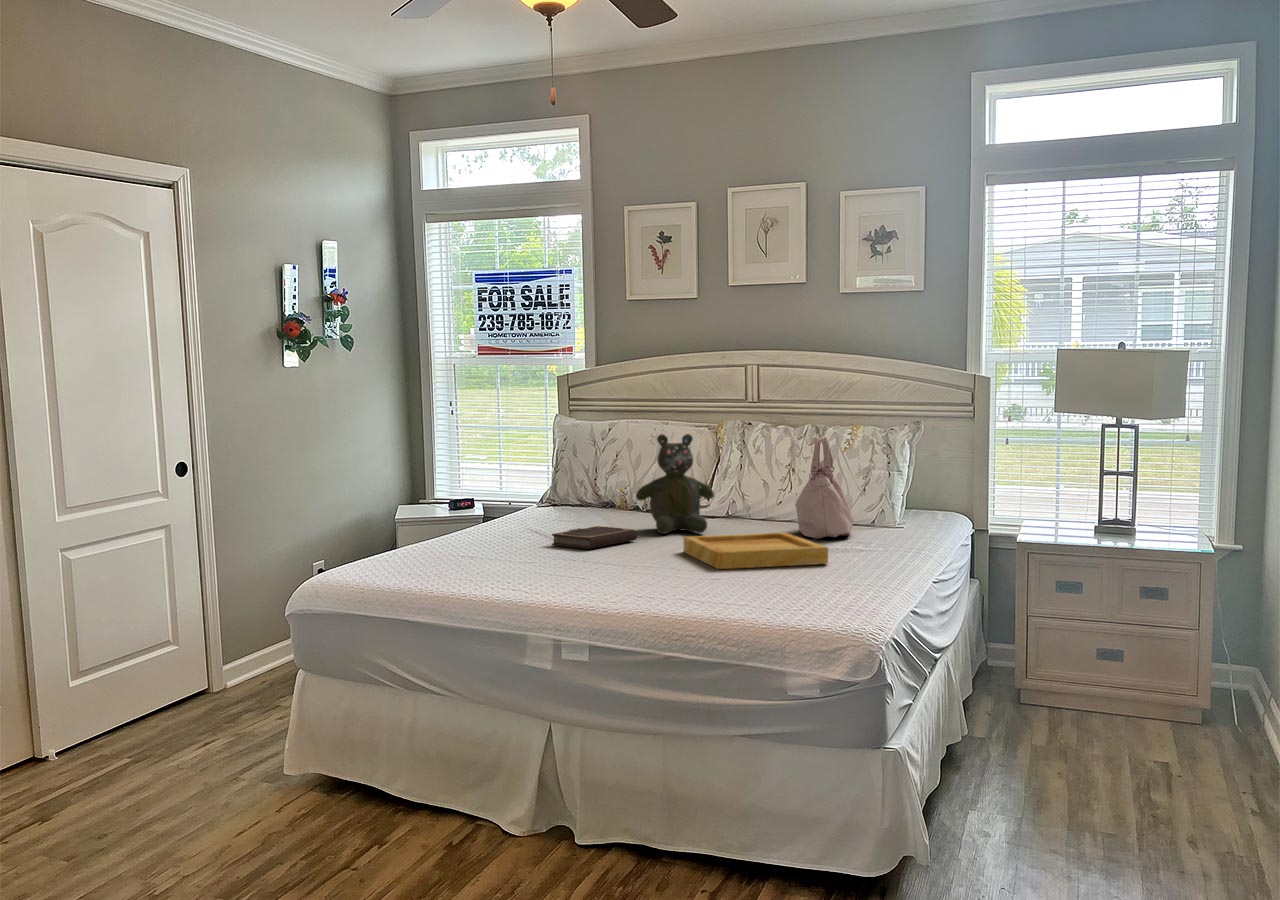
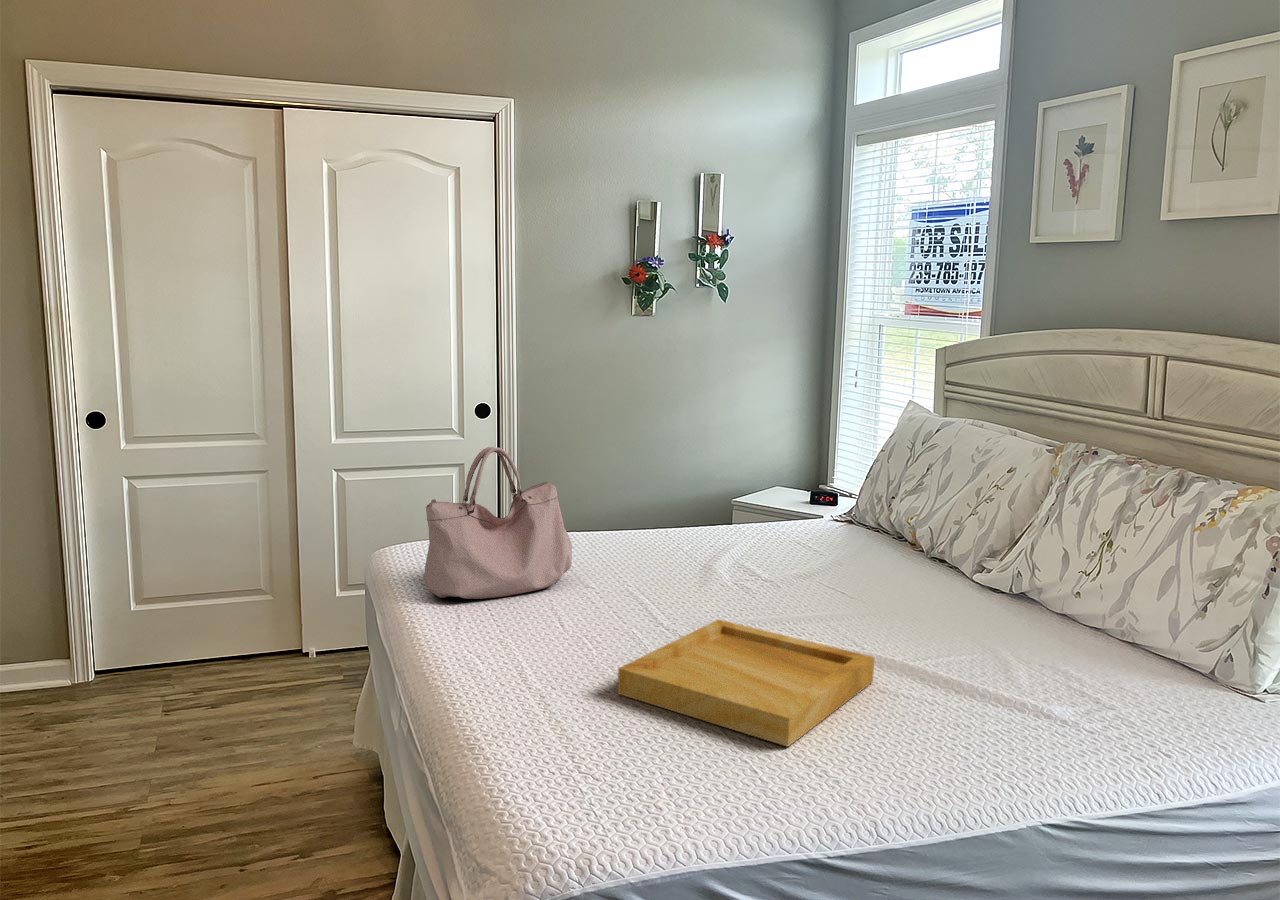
teddy bear: present [636,434,714,534] -> none [809,452,932,612]
handbag: present [795,437,854,539] -> present [424,447,572,599]
notebook: present [552,526,637,549] -> none [635,565,743,600]

